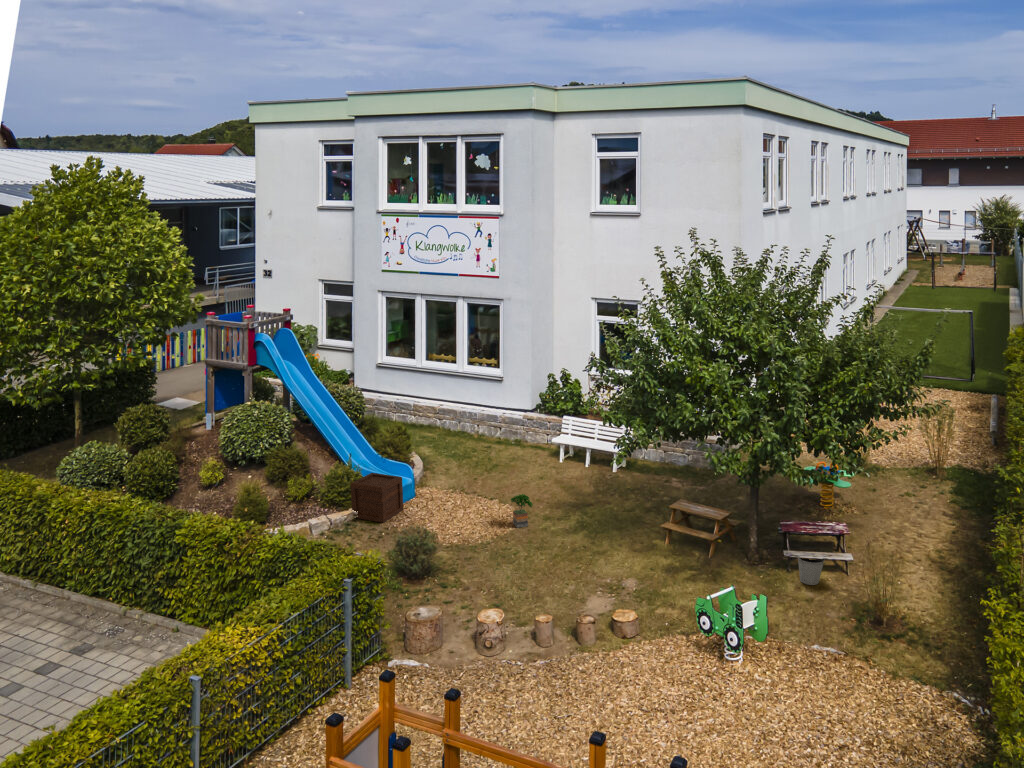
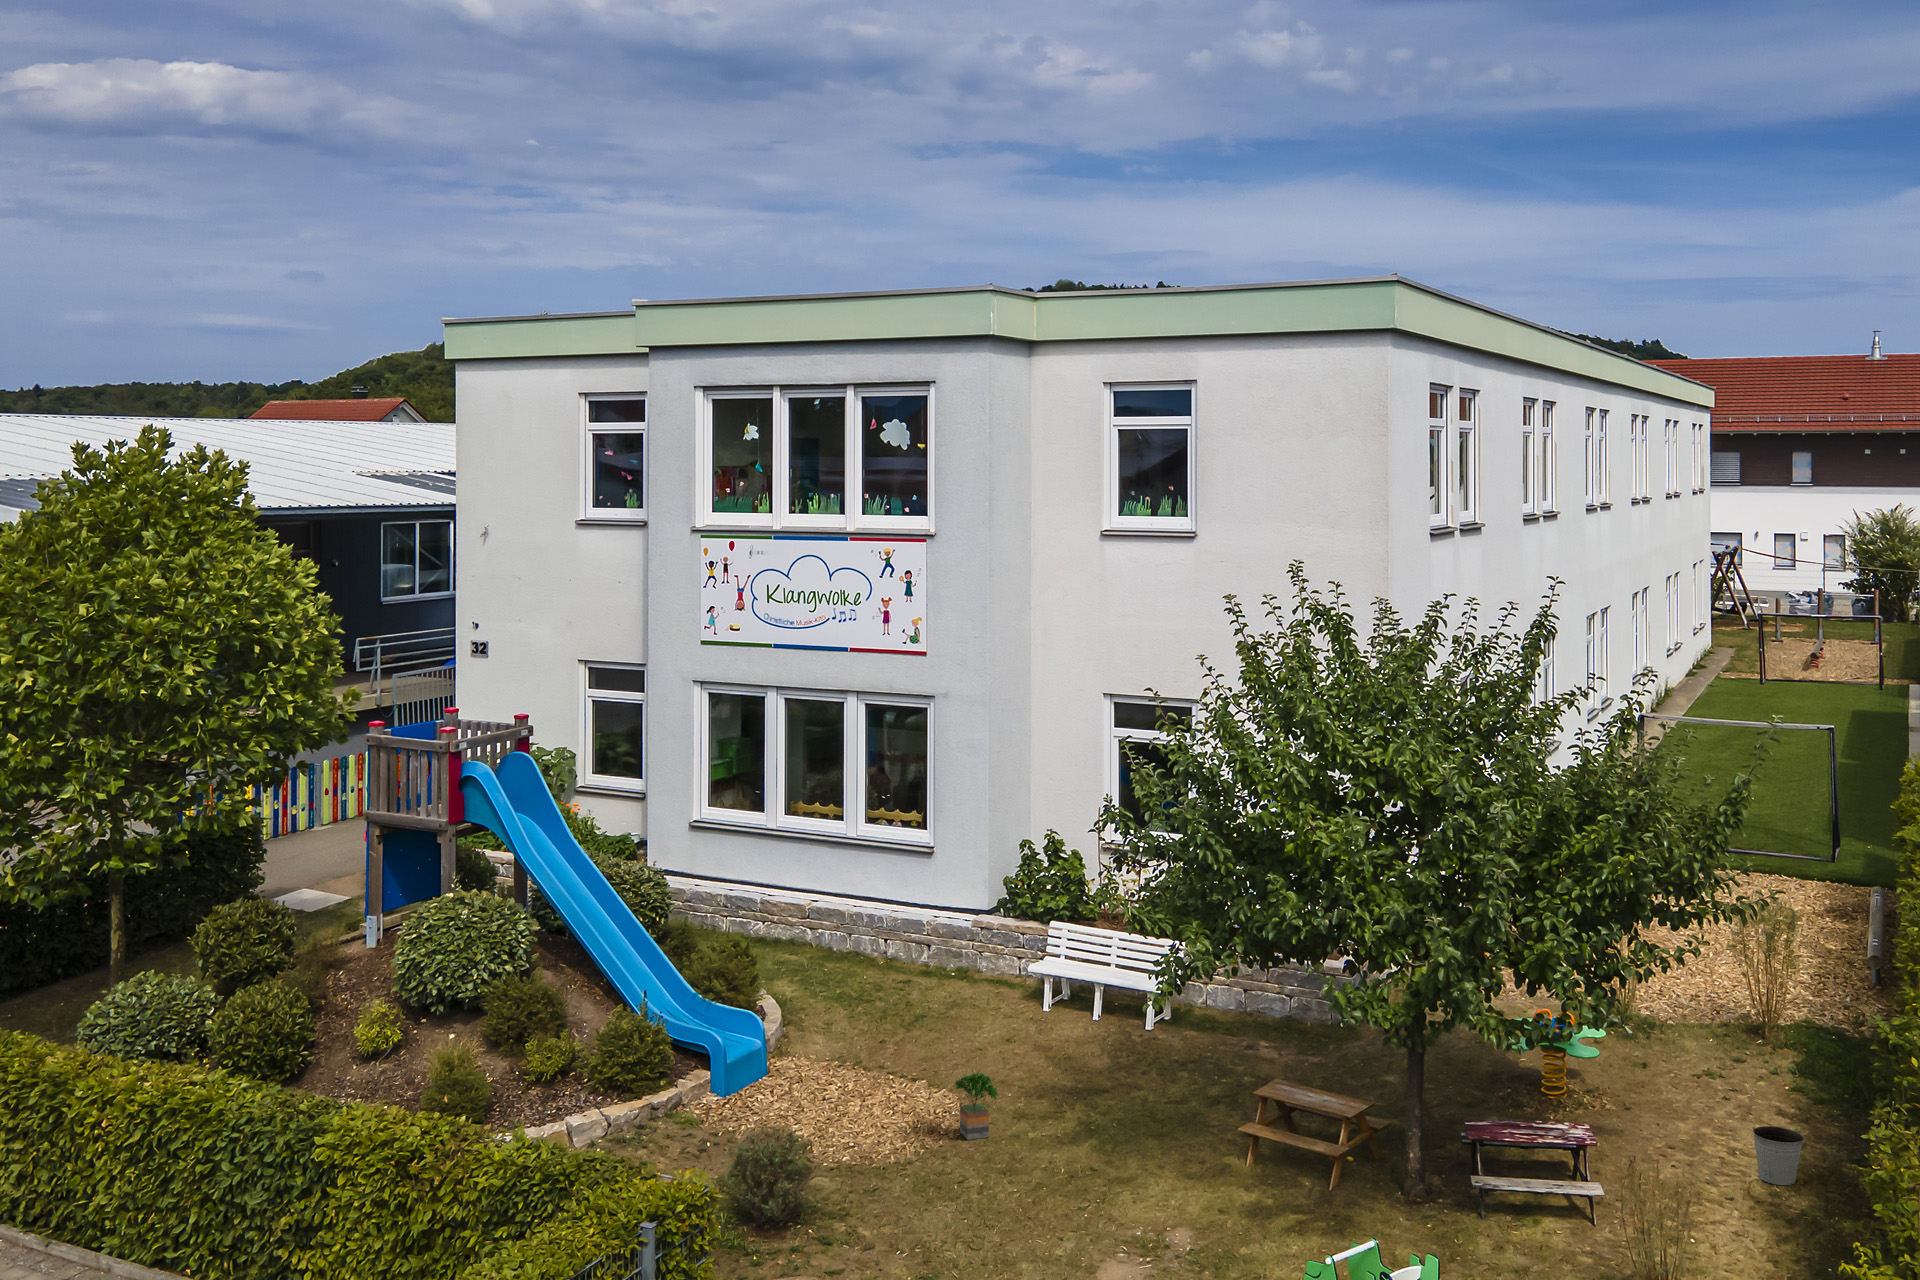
wooden crate: present [351,473,403,523] -> none [643,1032,744,1131]
bucket: present [798,558,825,585] -> present [1753,1126,1806,1185]

